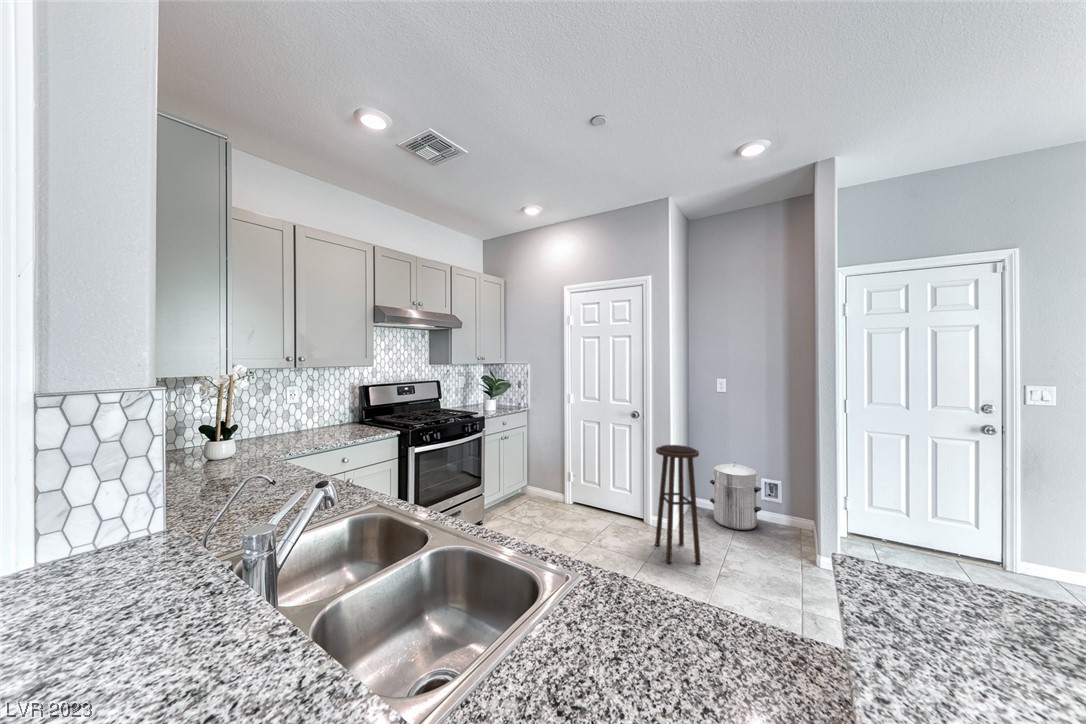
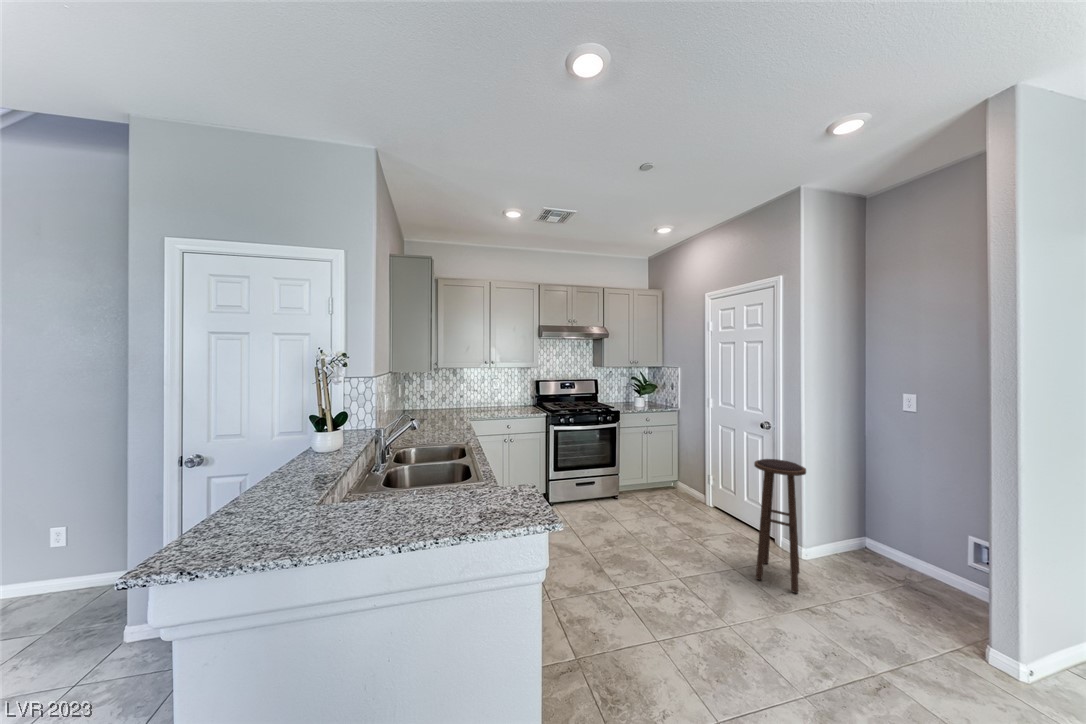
waste bin: present [710,462,761,530] -> none [873,501,953,593]

